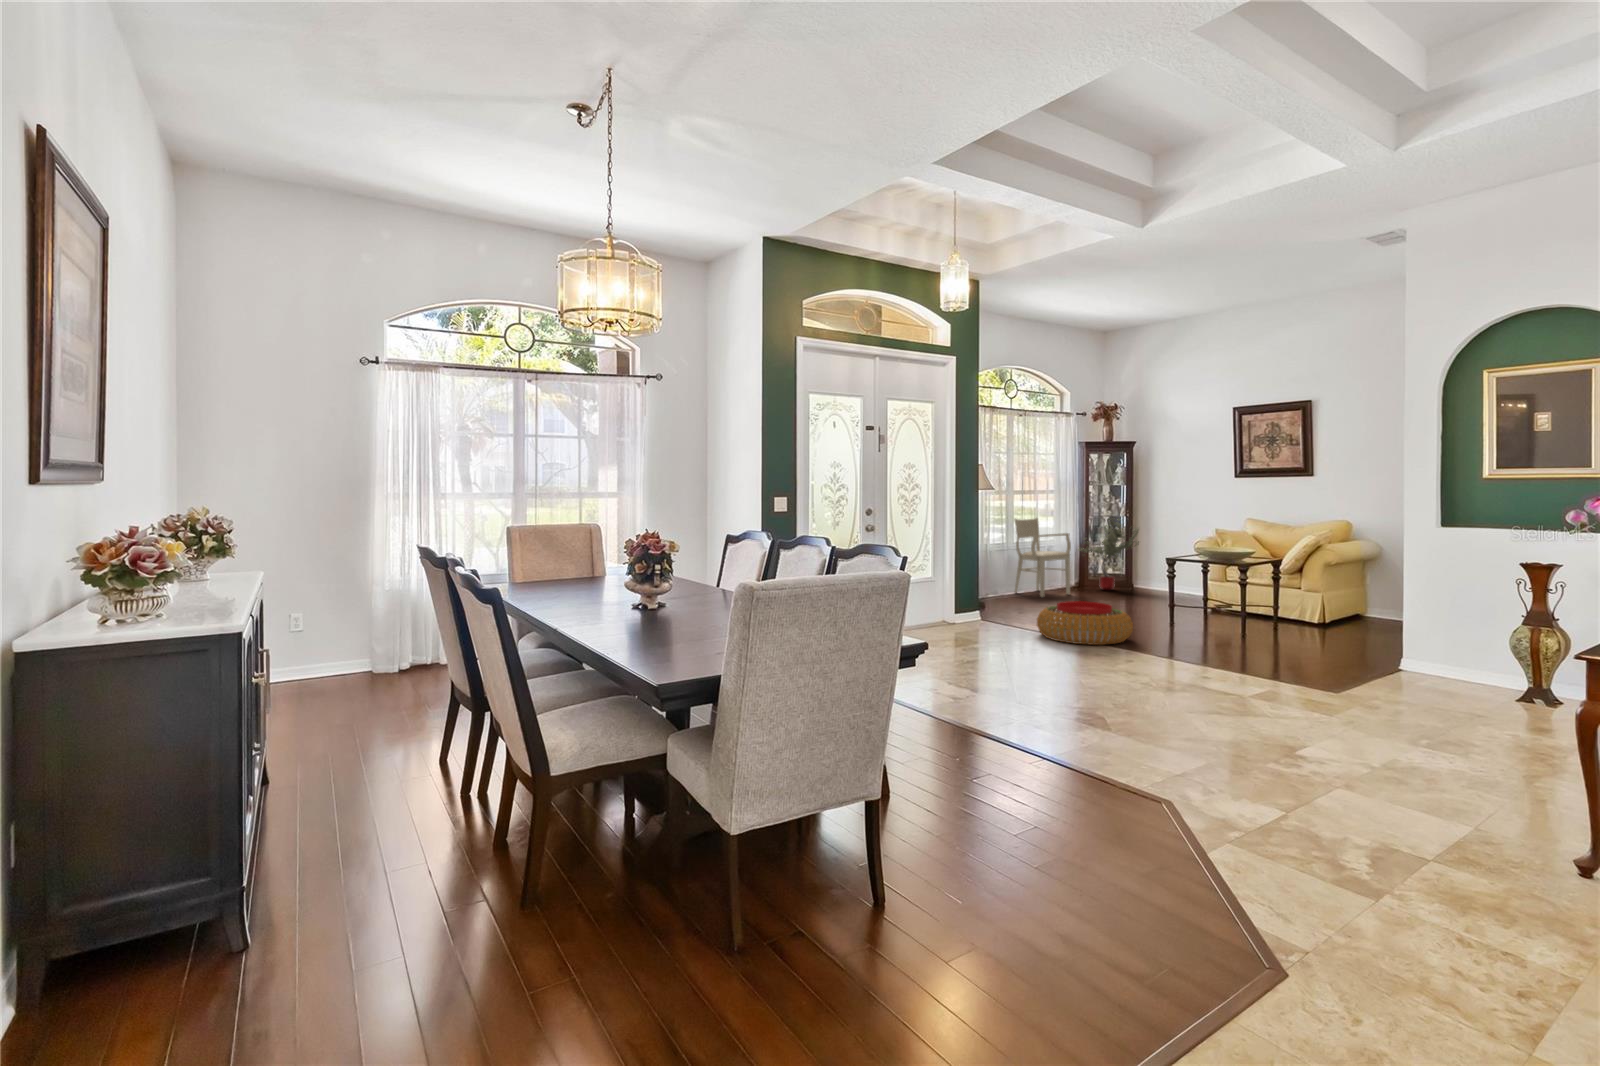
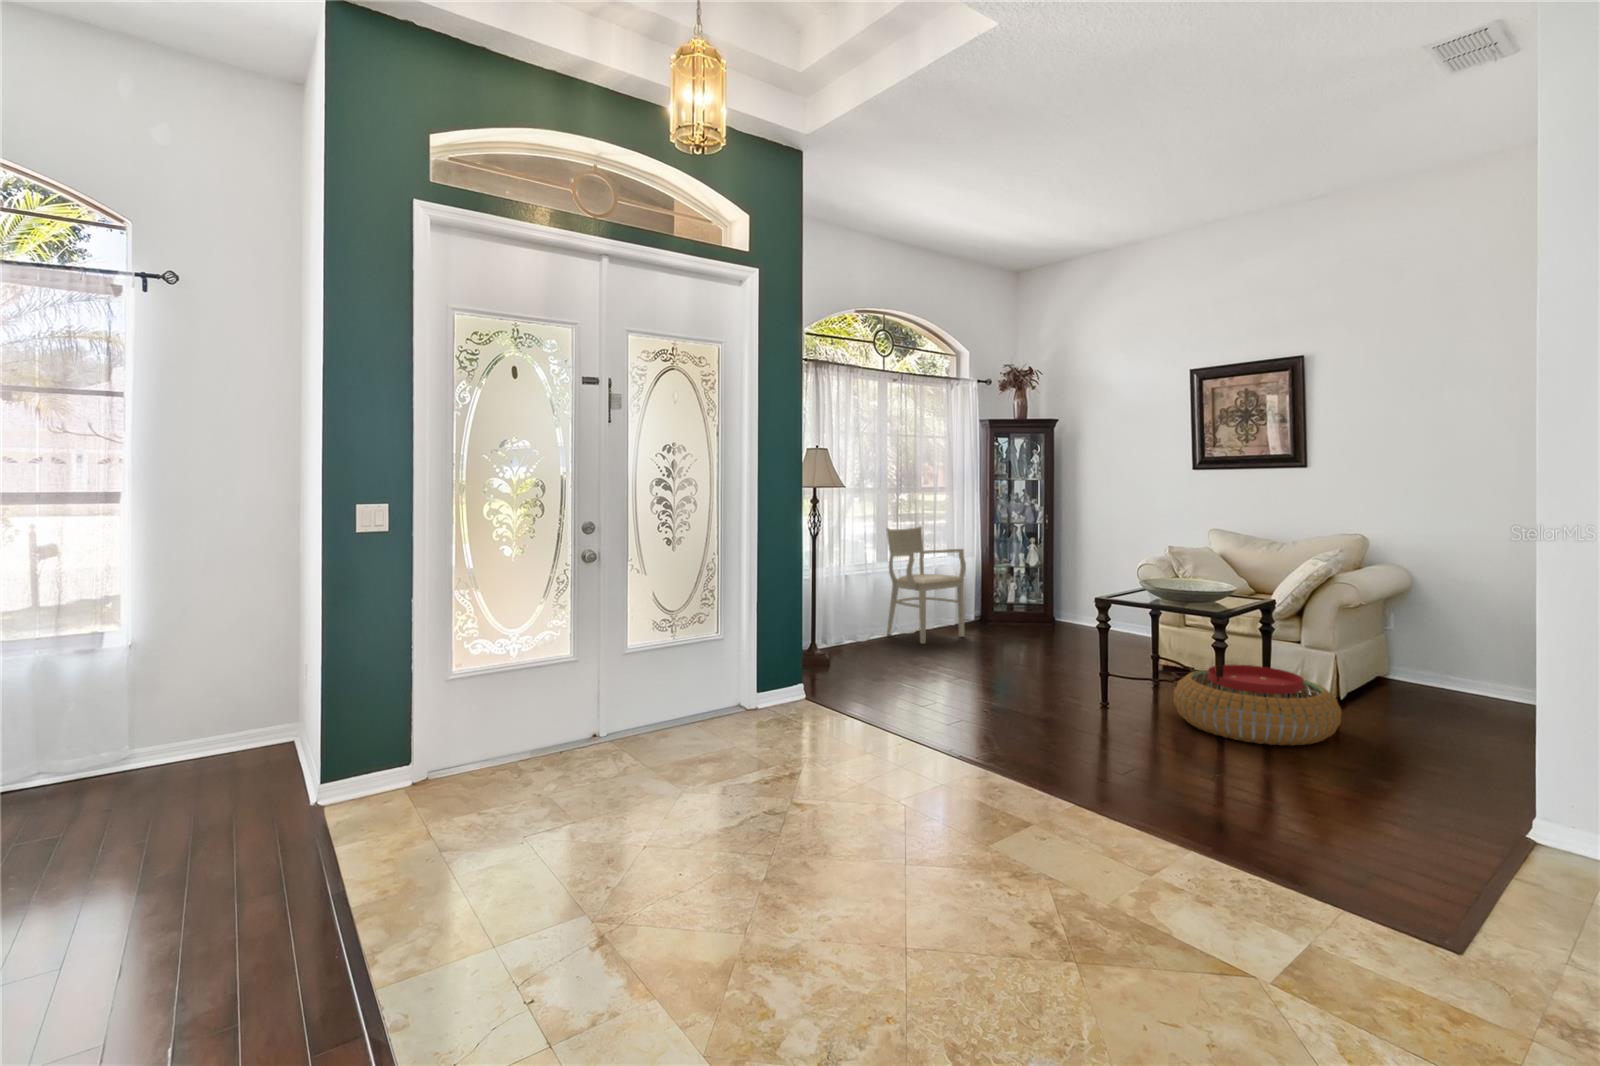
potted tree: present [1078,519,1139,590] -> none [977,525,1063,628]
pouf: present [1037,601,1133,645] -> present [1173,665,1341,745]

